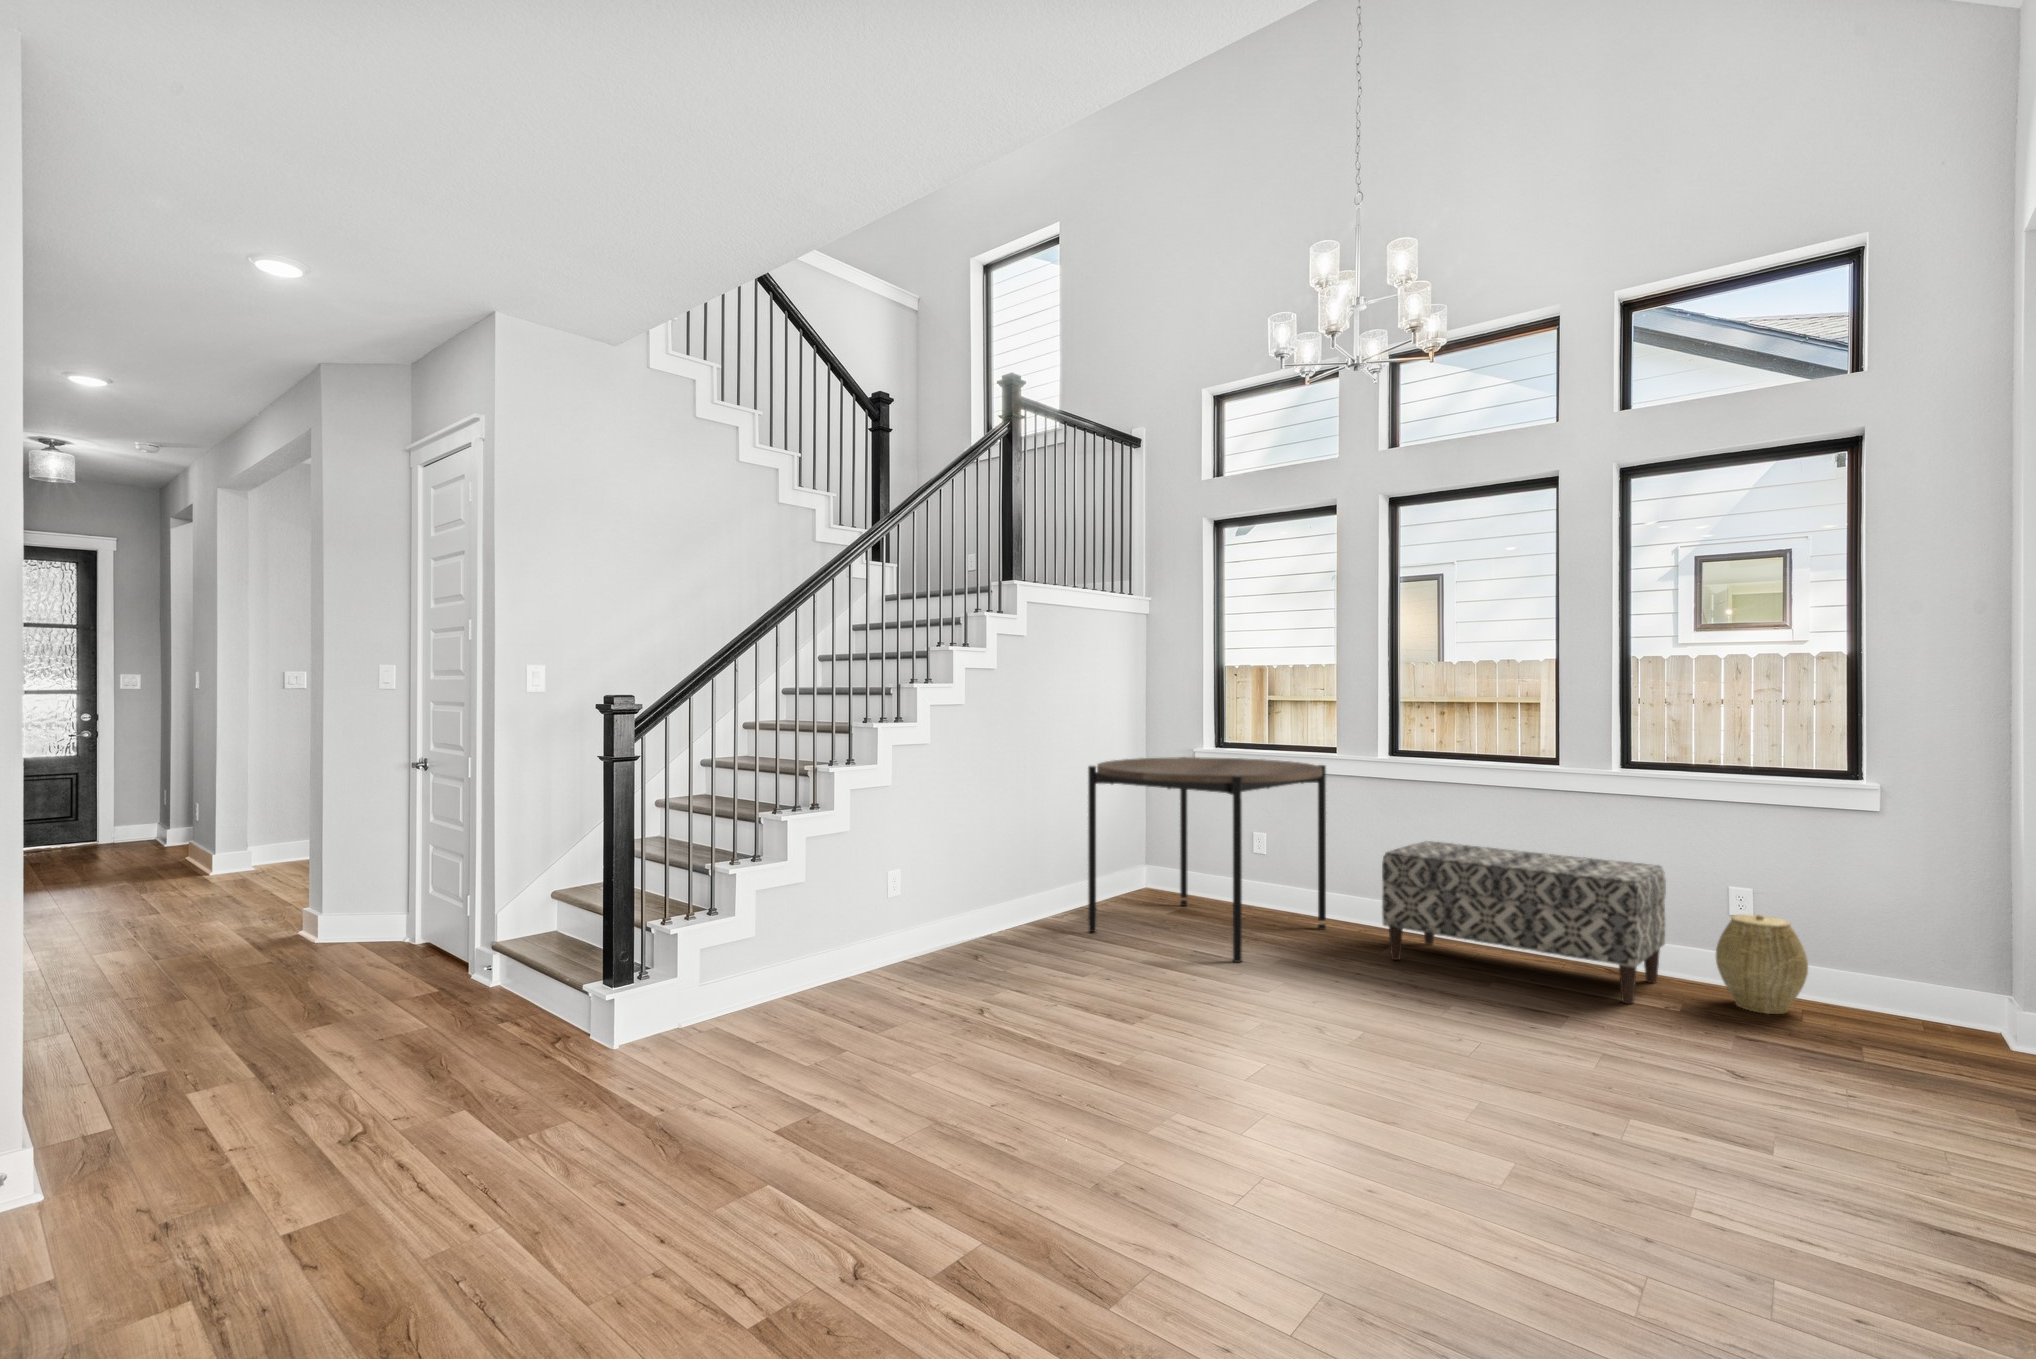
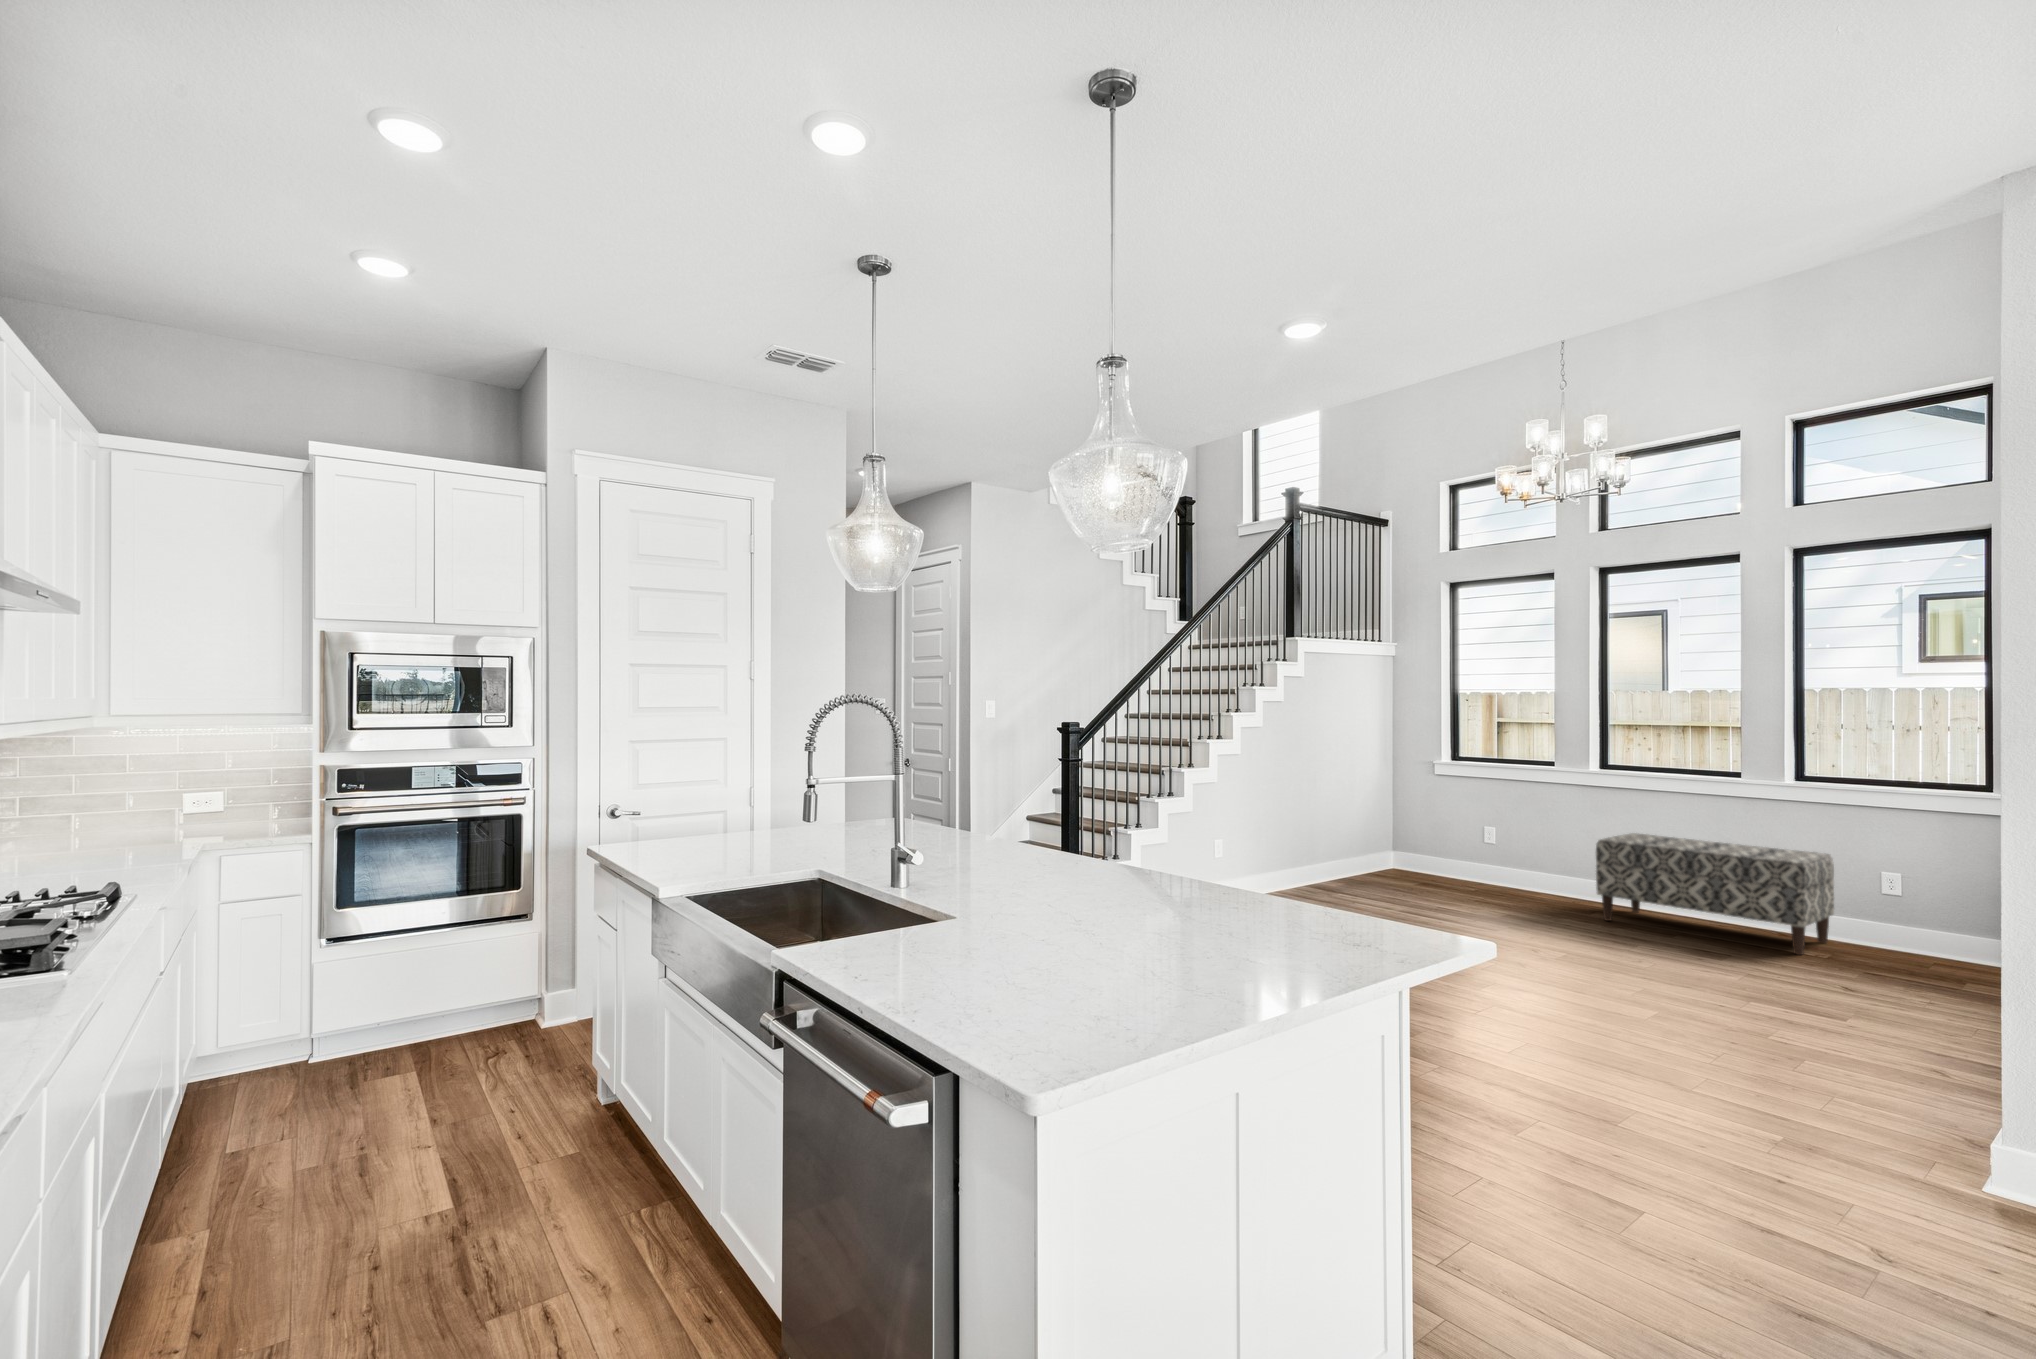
dining table: present [1088,757,1326,962] -> none [1357,766,1549,918]
woven basket: present [1716,914,1808,1014] -> none [1874,891,1951,966]

